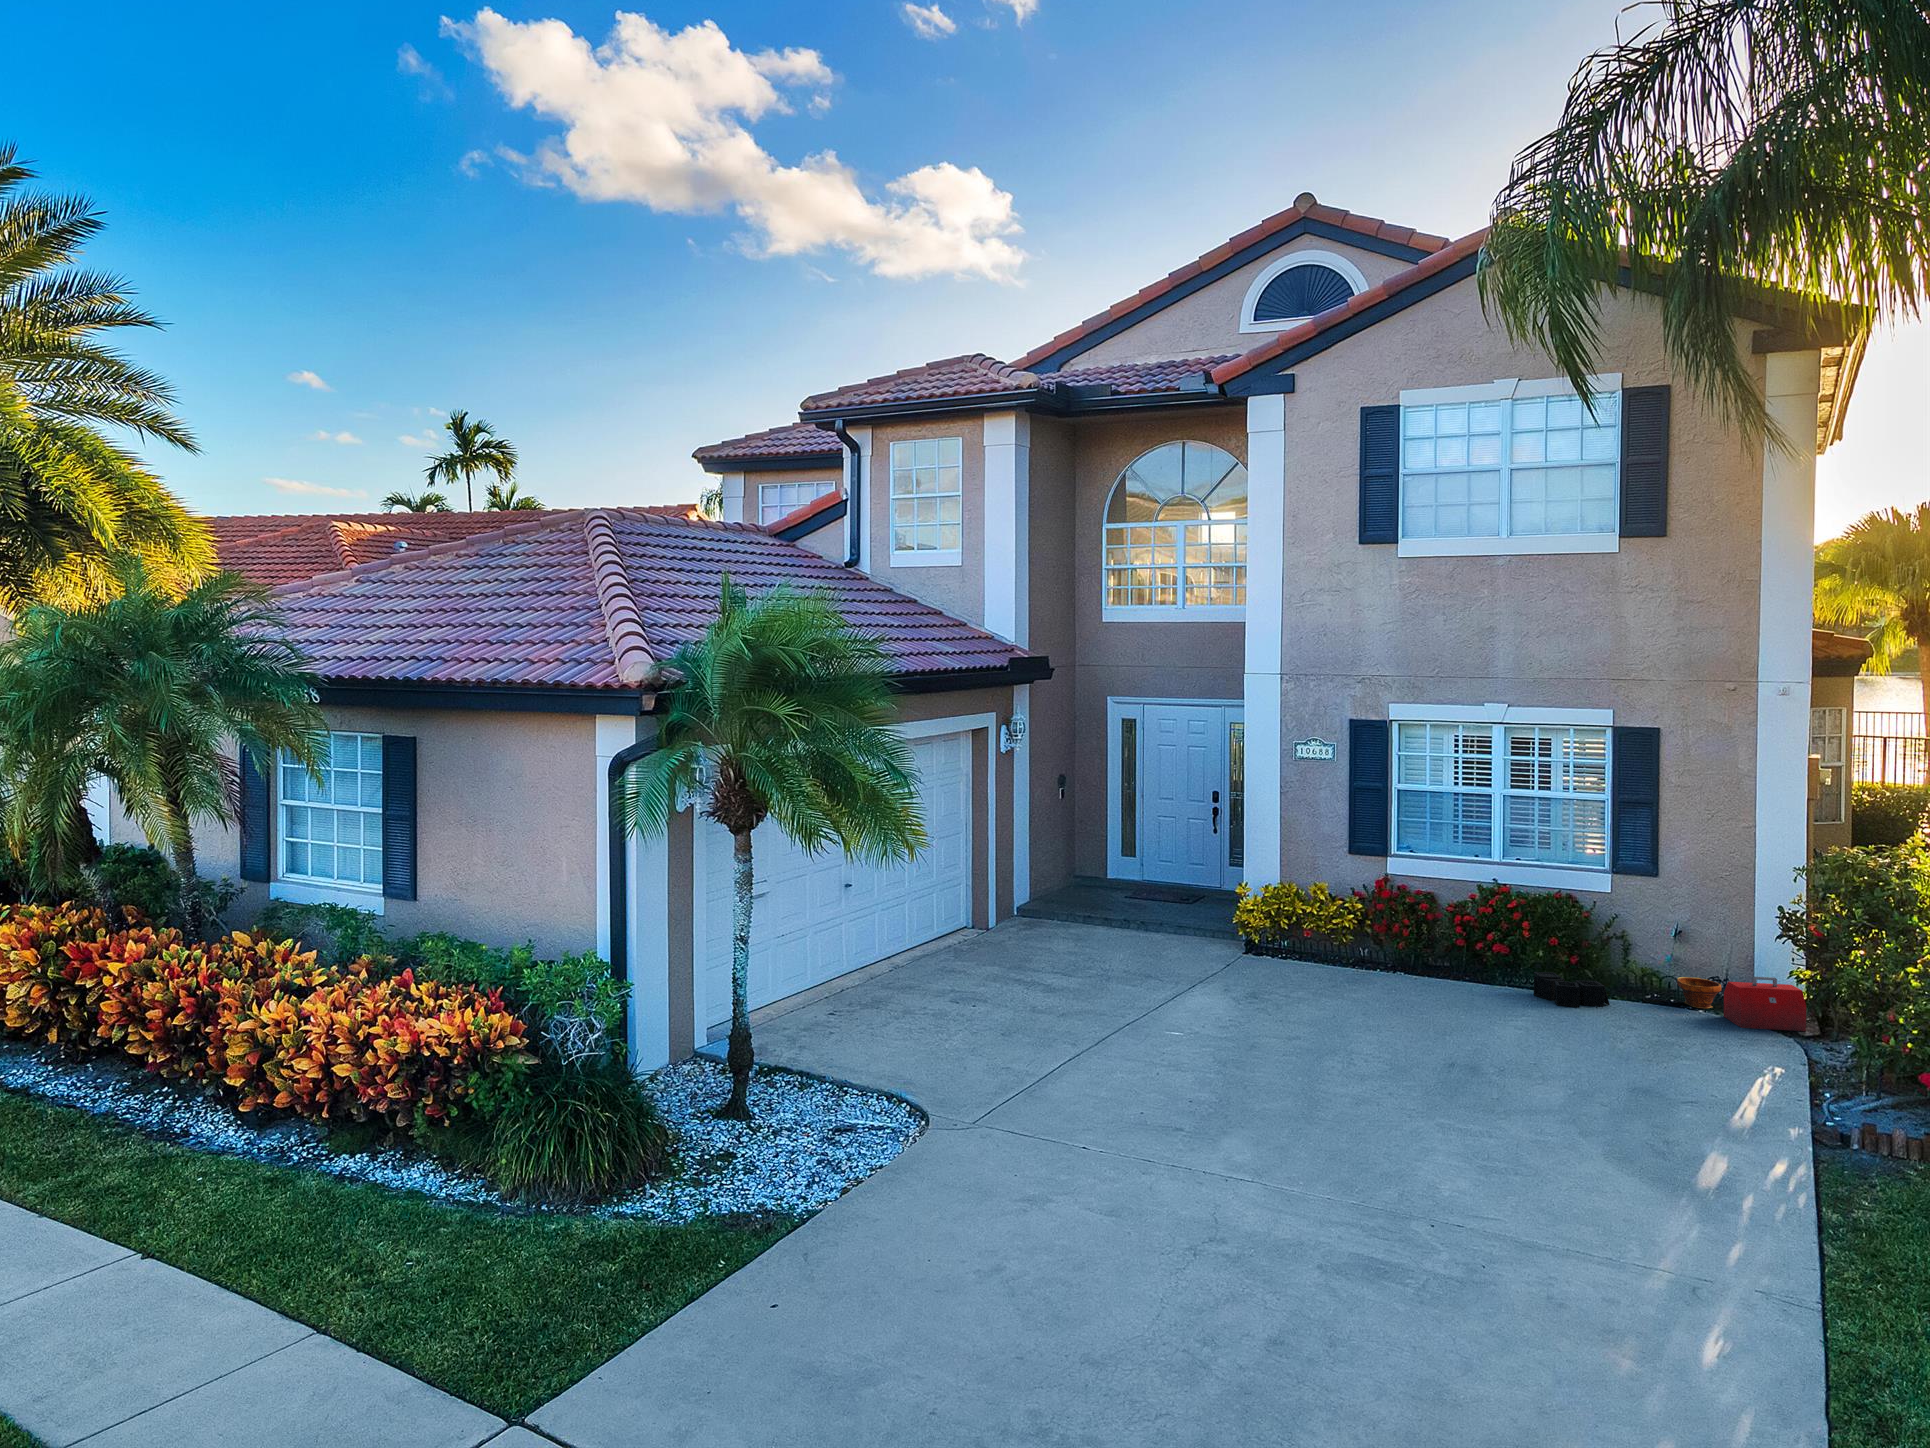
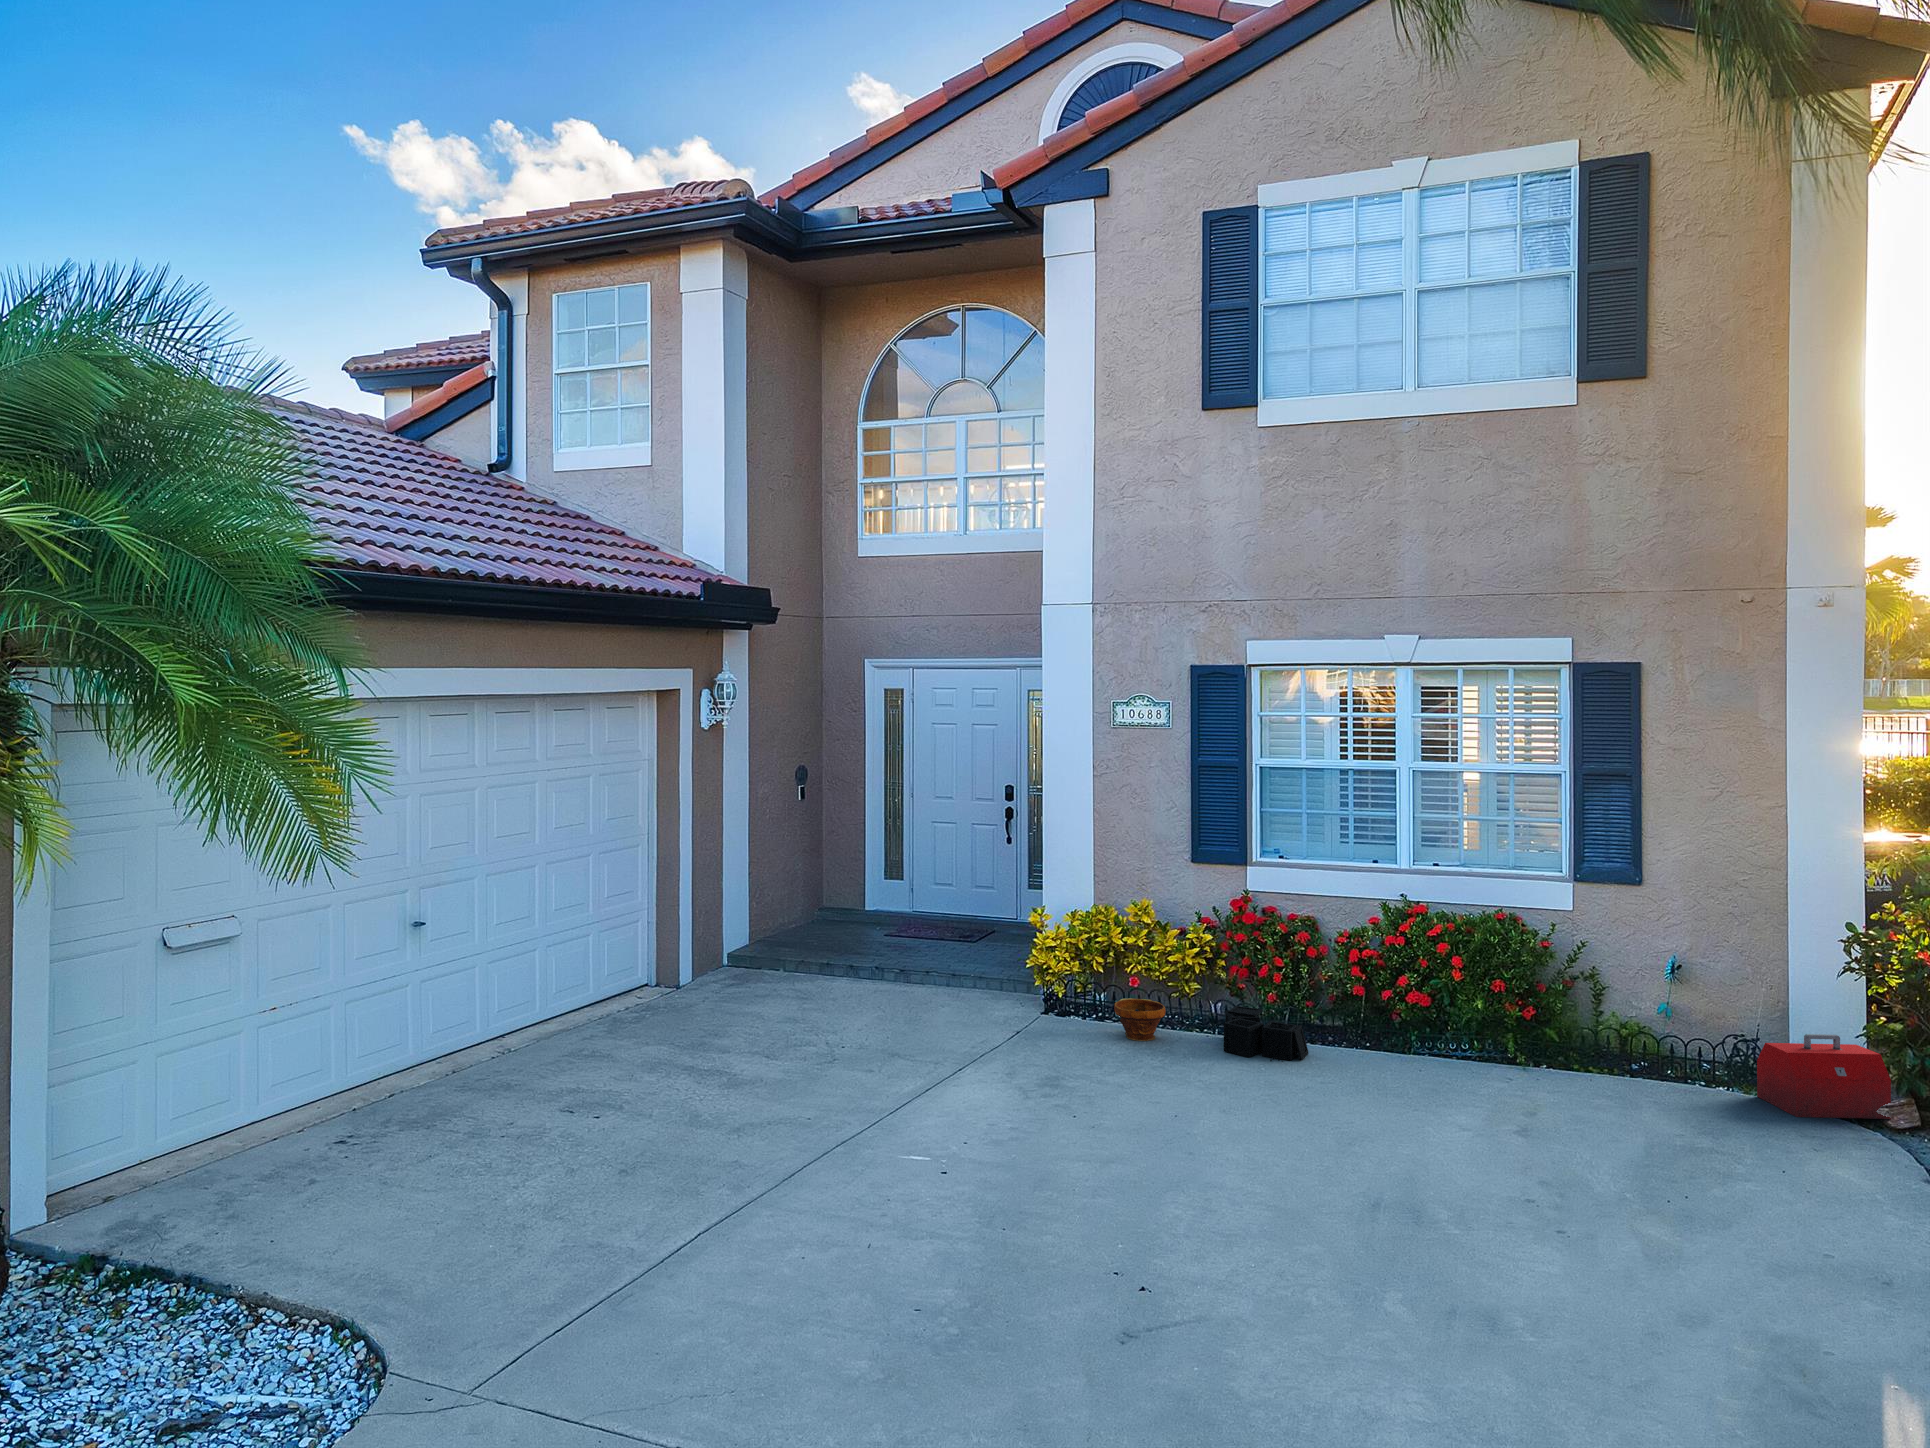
storage bin: present [1533,972,1610,1008] -> present [1224,1006,1309,1061]
planter: present [1677,977,1721,1008] -> present [1114,998,1166,1041]

